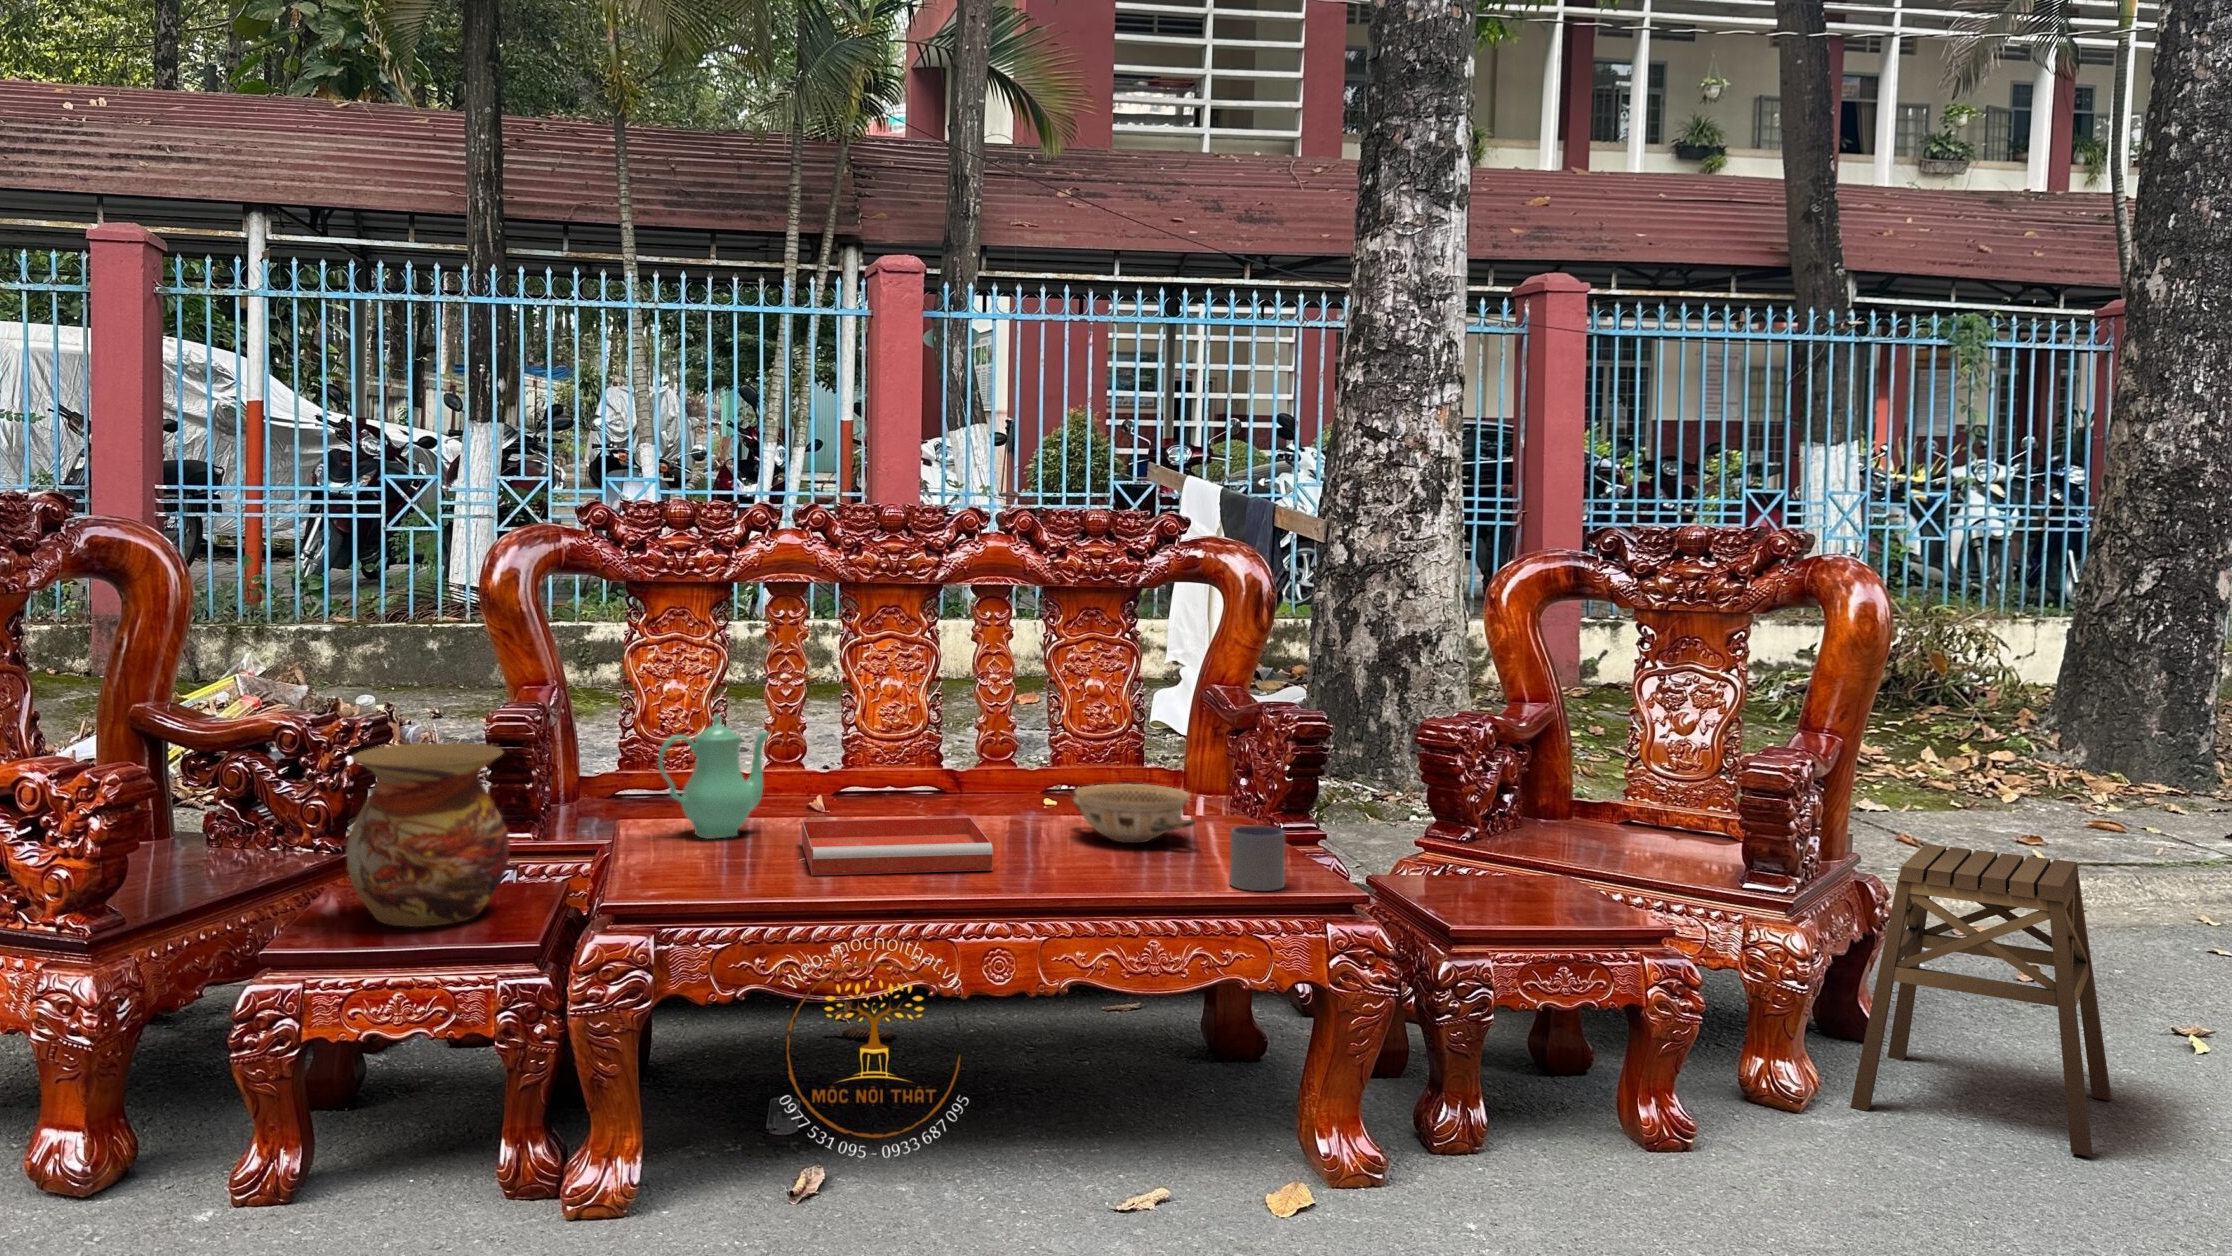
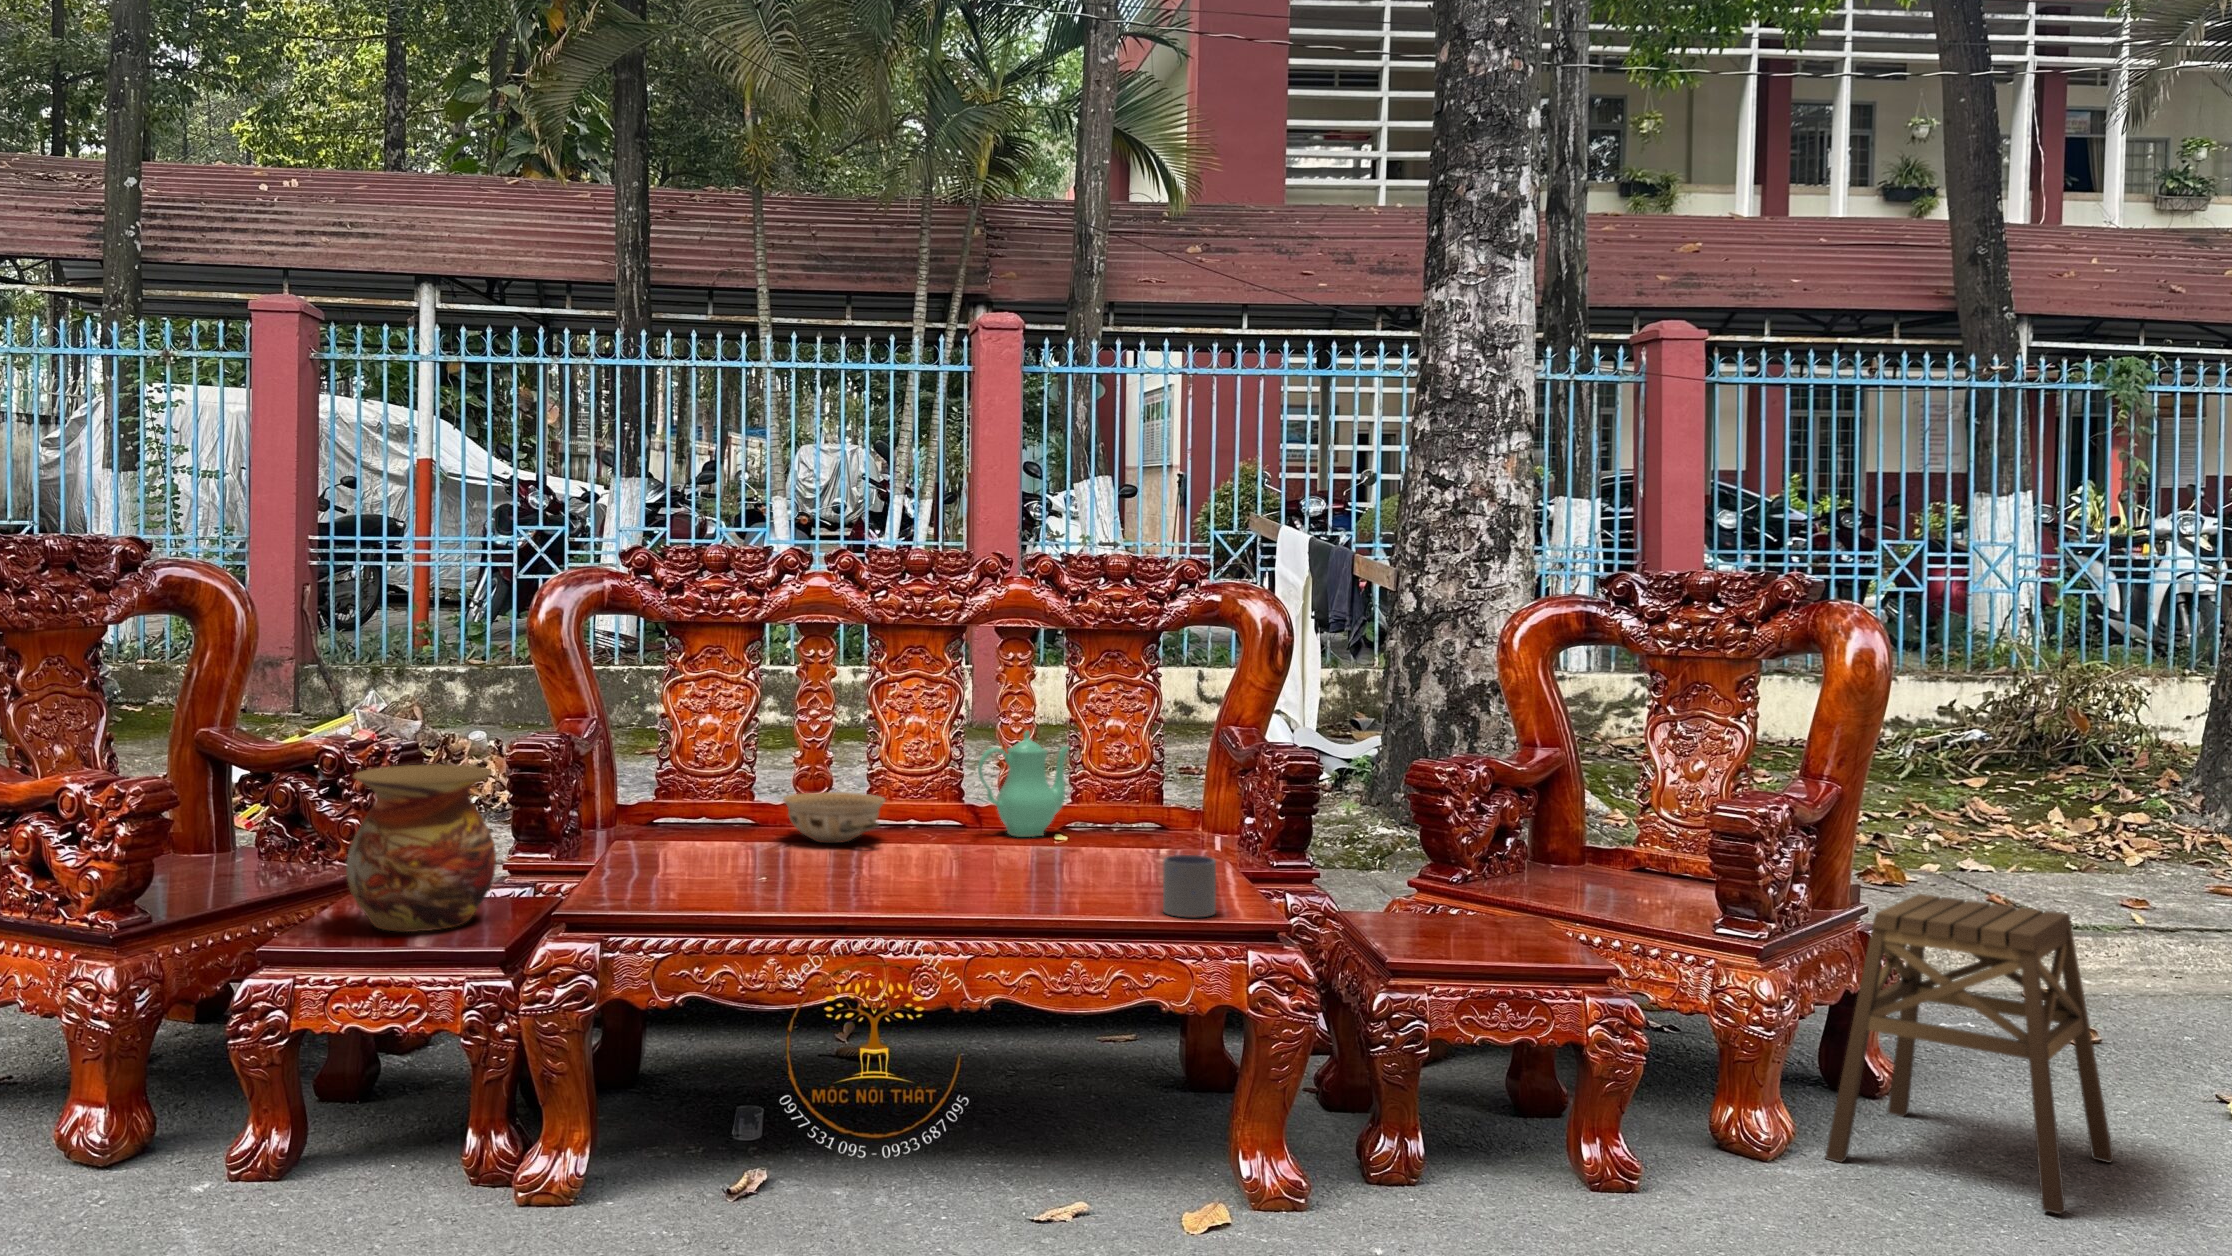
teapot: present [658,714,769,839] -> present [978,731,1070,837]
ceramic bowl: present [1073,784,1196,843] -> present [783,792,885,843]
tray: present [802,817,993,875] -> none [769,845,942,894]

